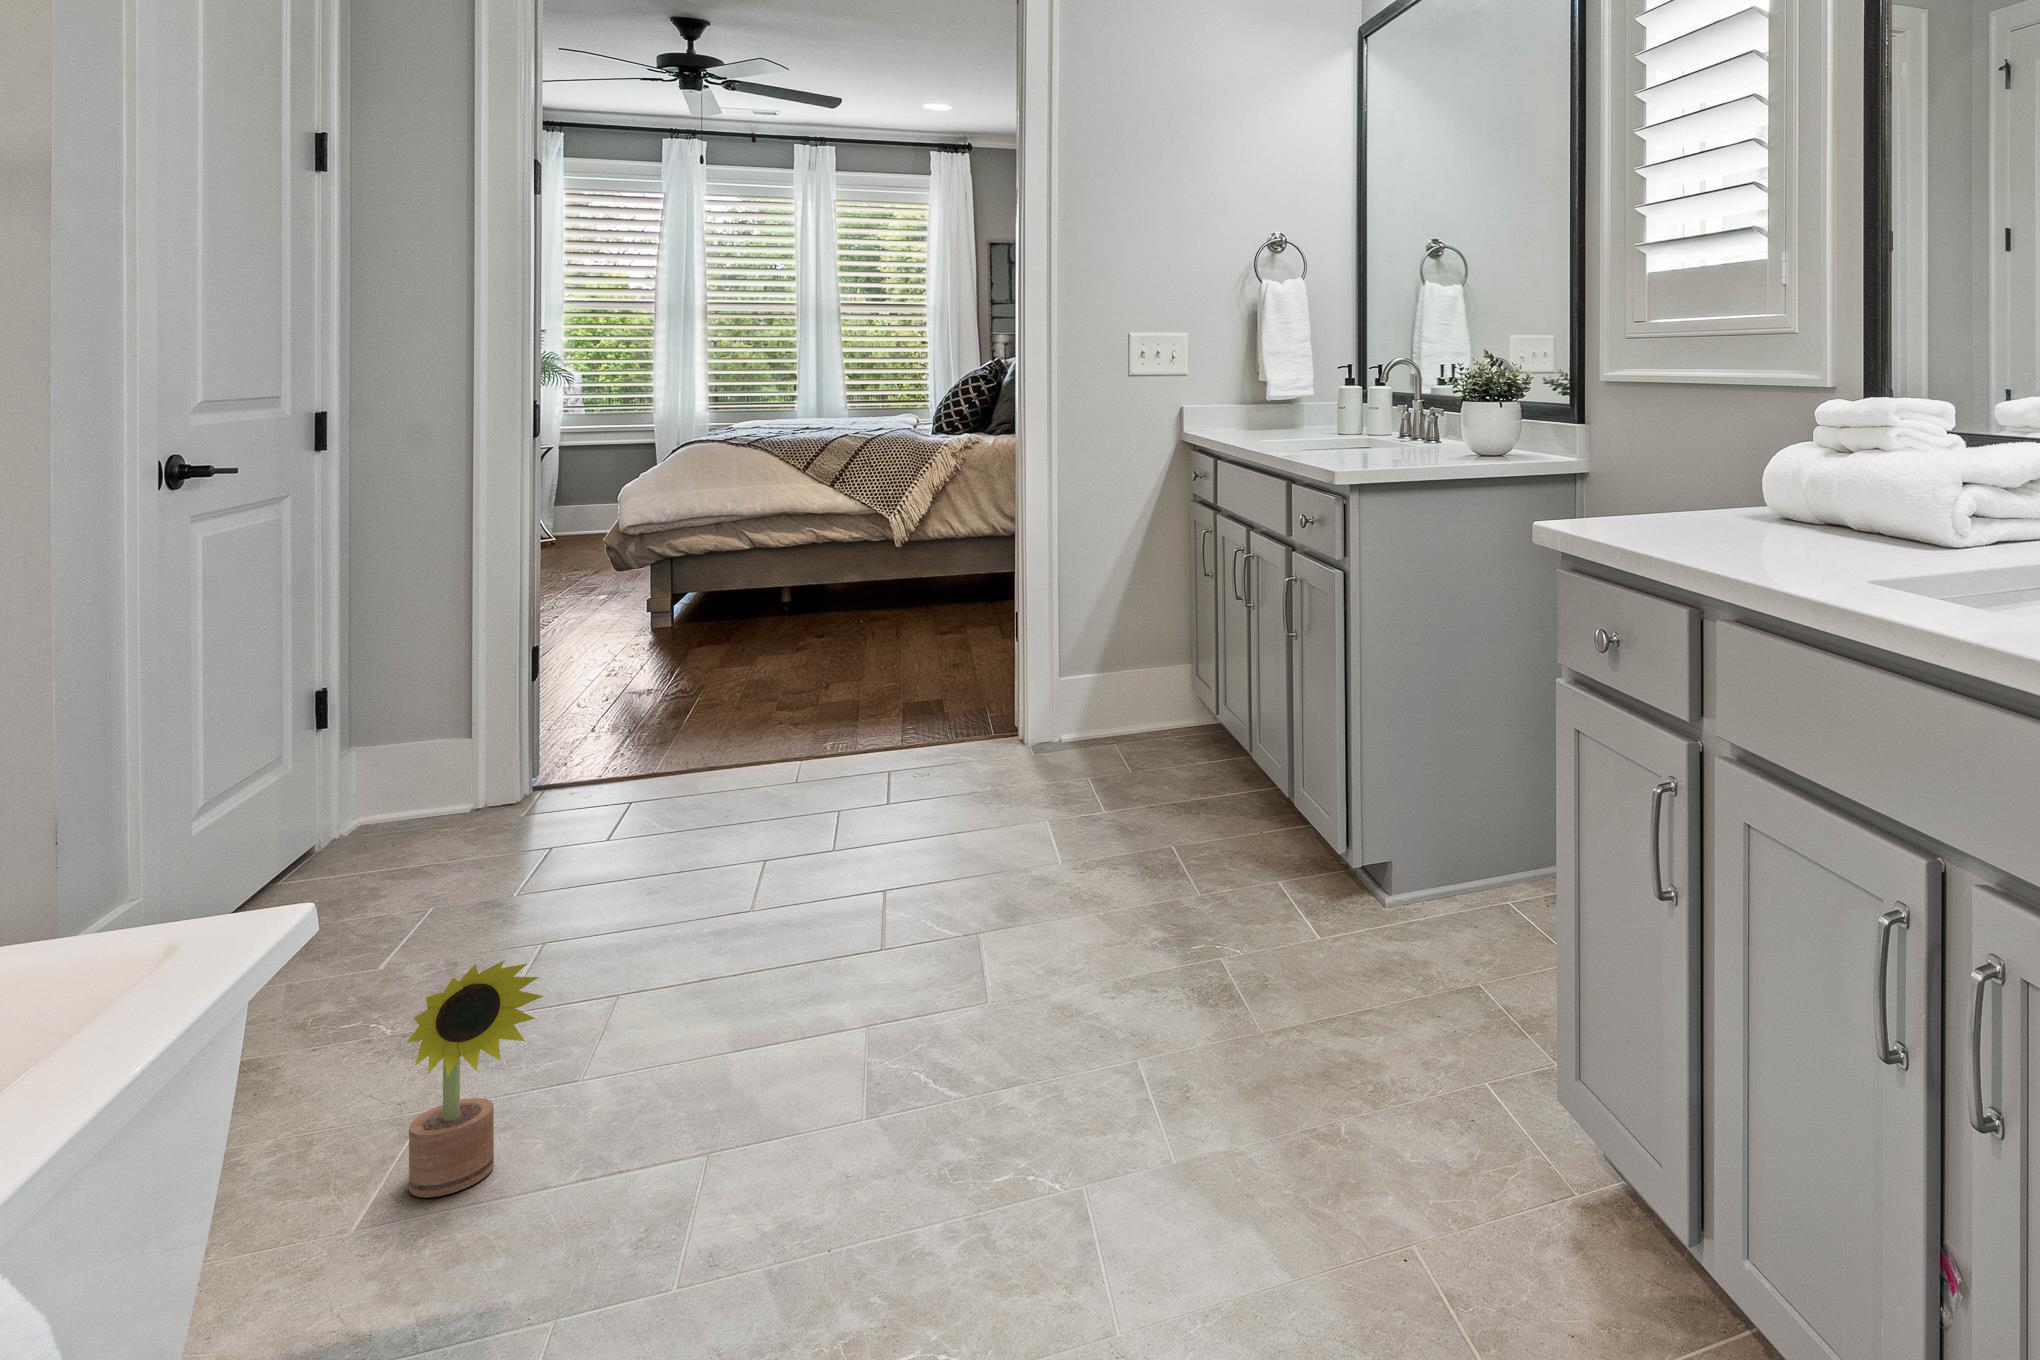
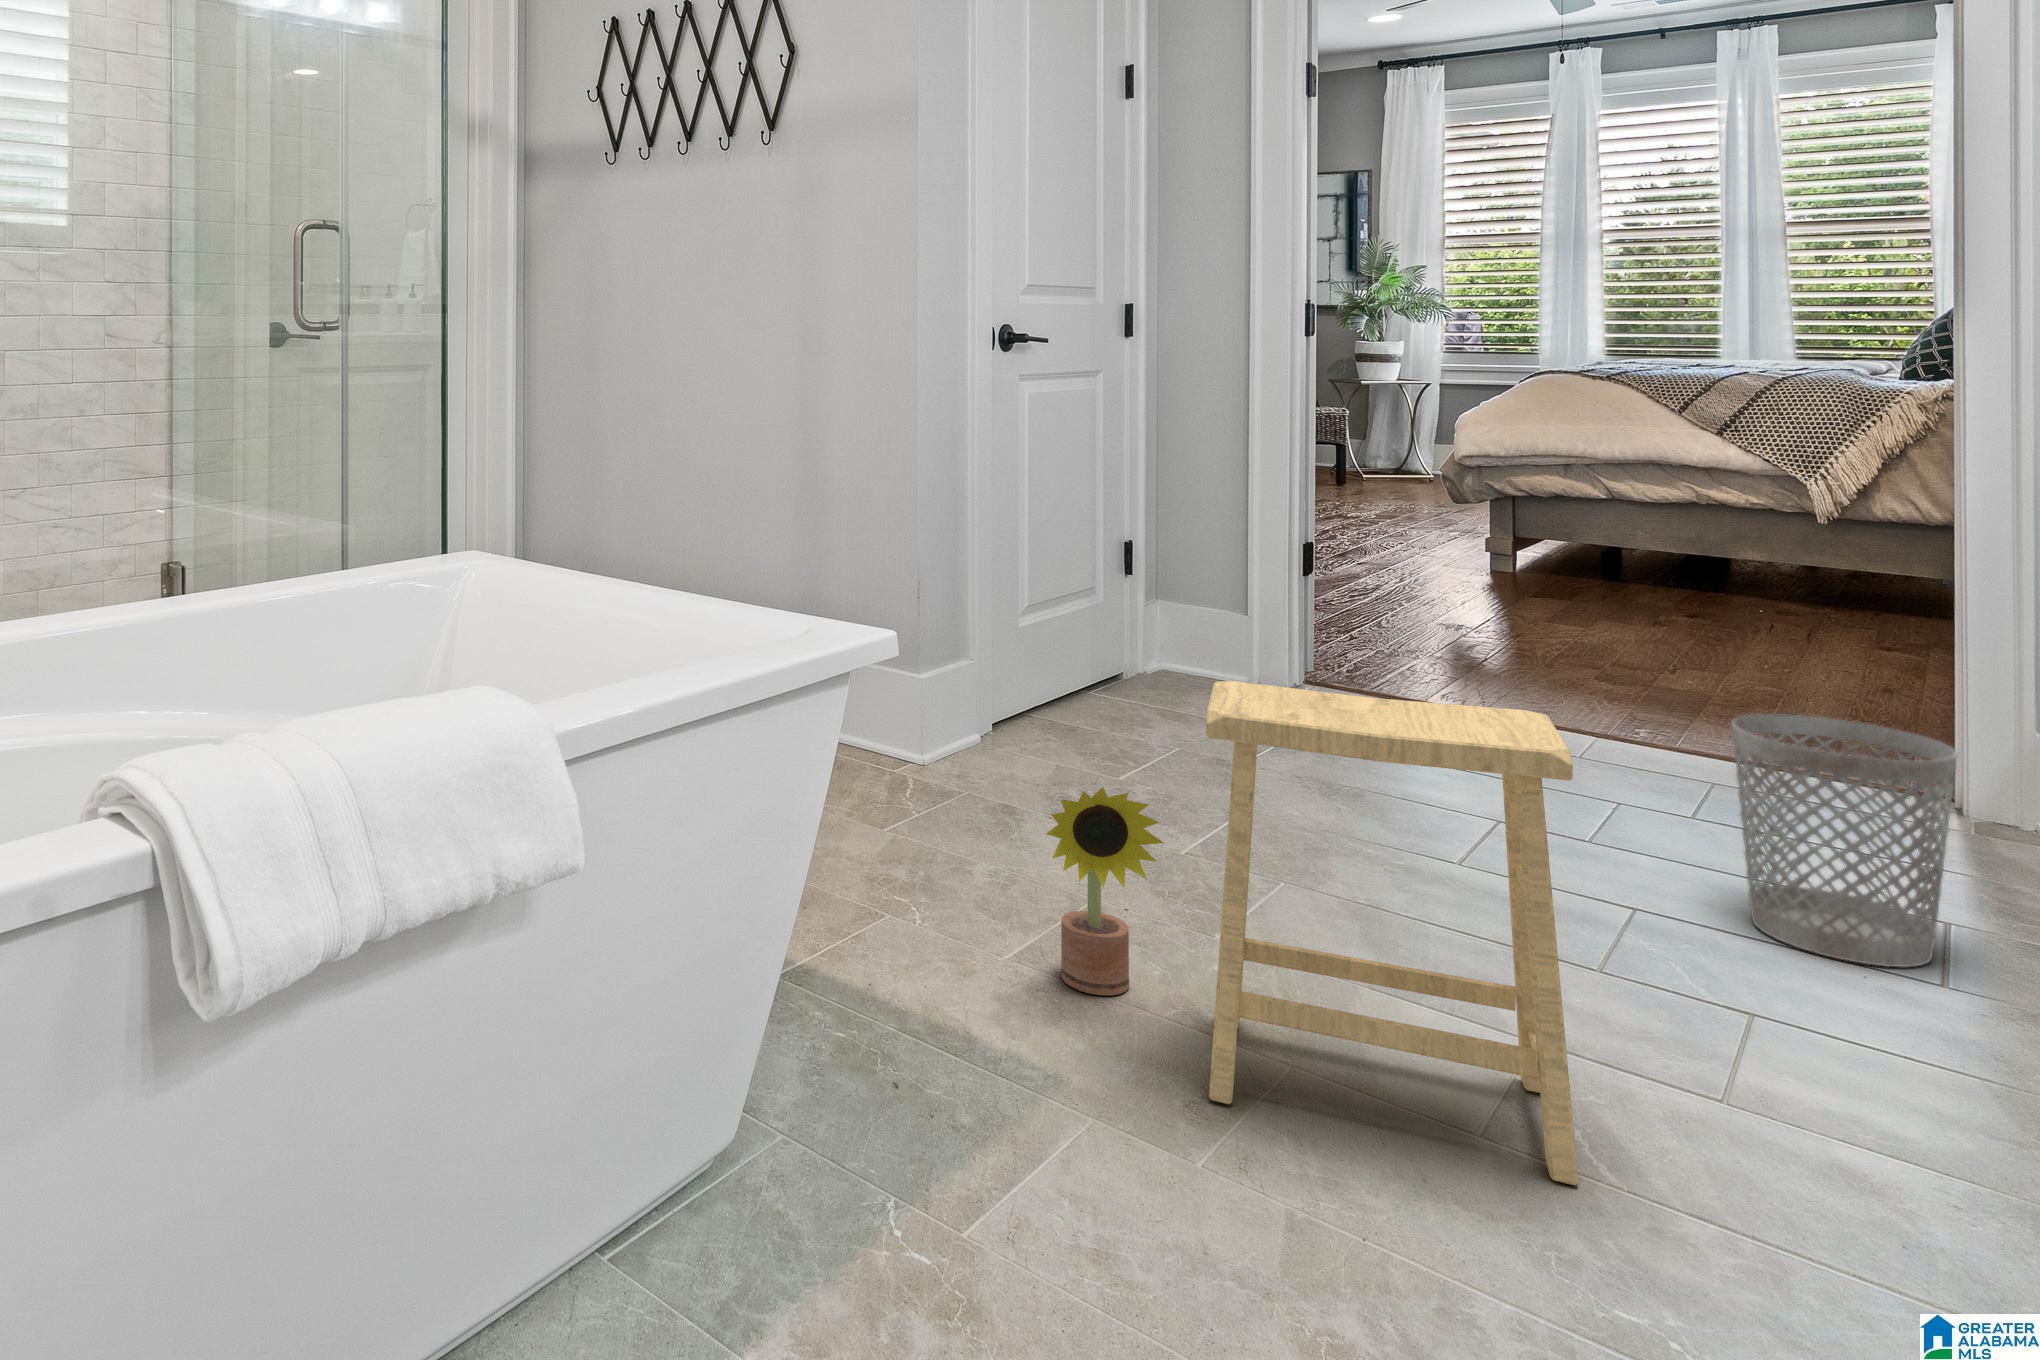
wastebasket: none [929,708,1051,880] -> present [1731,714,1958,967]
footstool: none [598,767,919,1219] -> present [1206,681,1579,1185]

